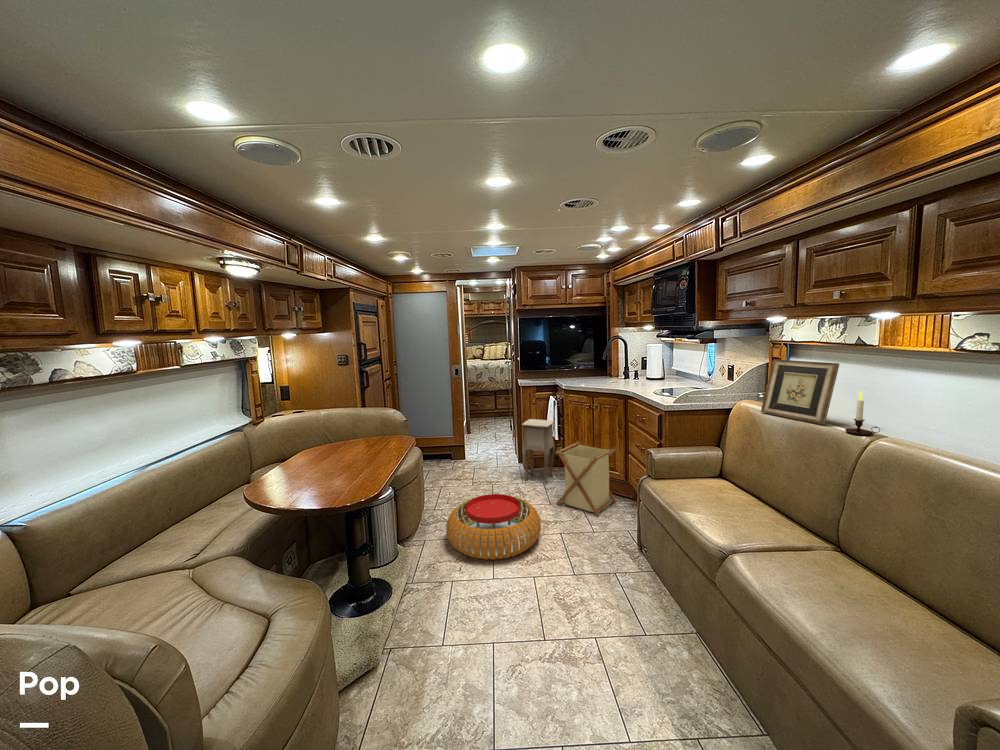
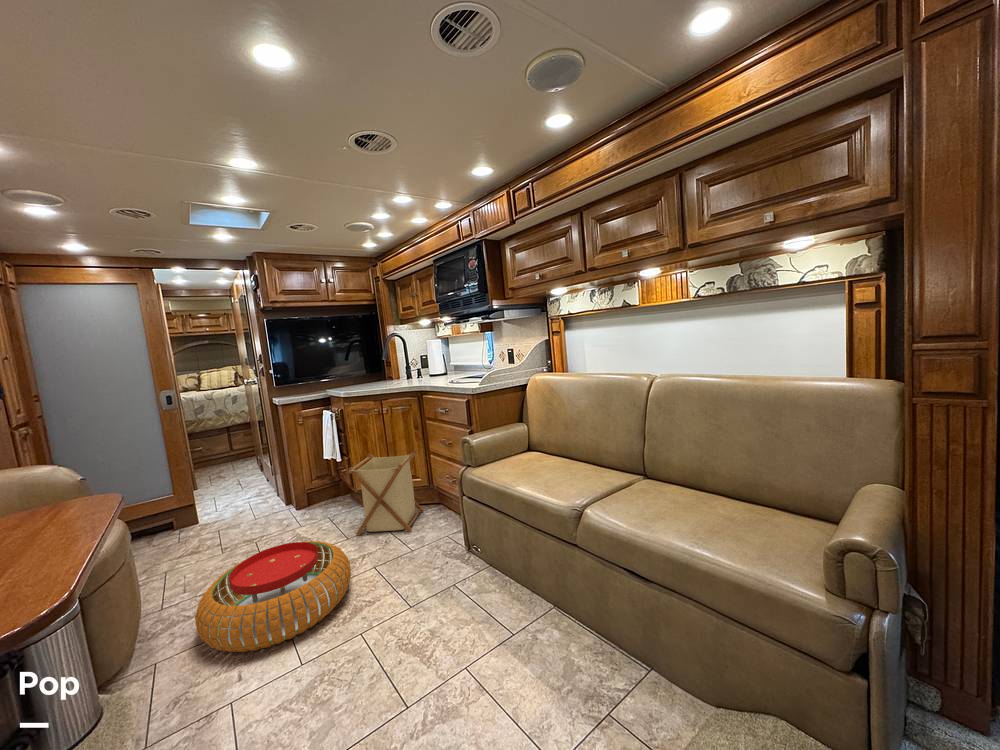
picture frame: present [761,359,839,425] -> none [559,324,613,378]
candle: present [845,390,880,435] -> none [629,340,651,378]
side table: present [522,419,555,484] -> none [291,439,340,527]

